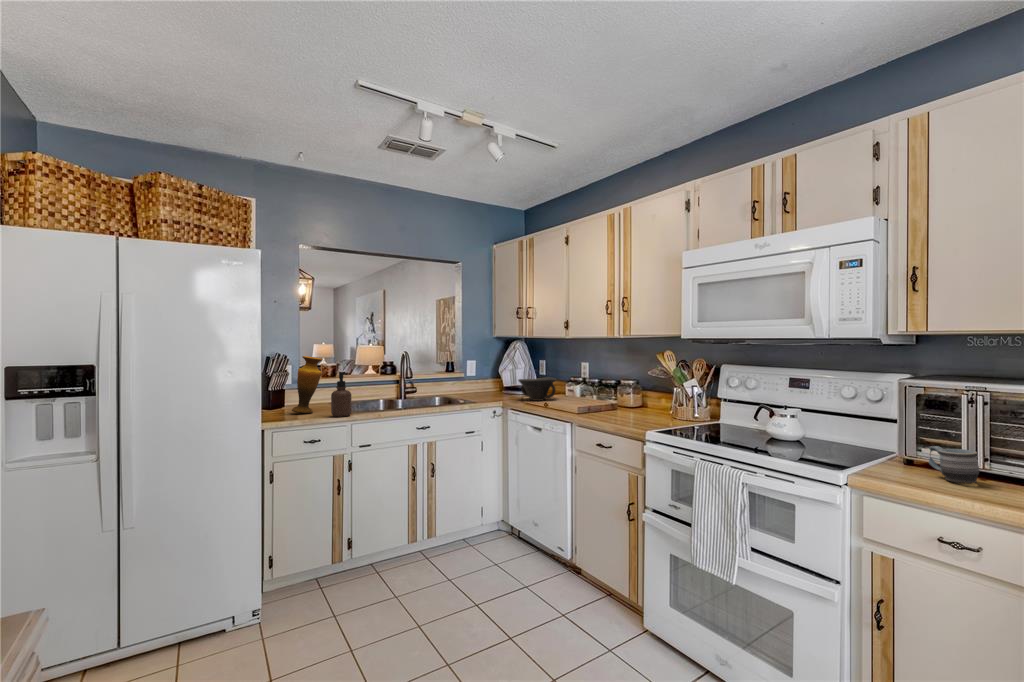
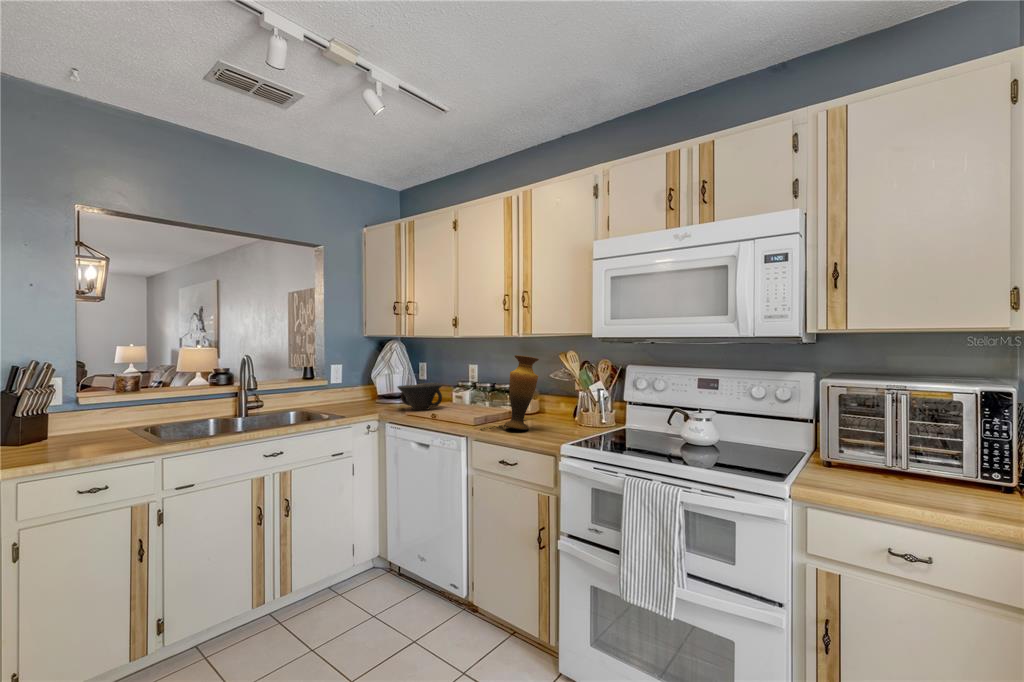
vase: present [292,356,323,414] -> present [504,355,539,430]
soap dispenser: present [331,372,352,417] -> none [128,386,163,450]
mug: present [929,446,979,484] -> none [862,449,914,488]

